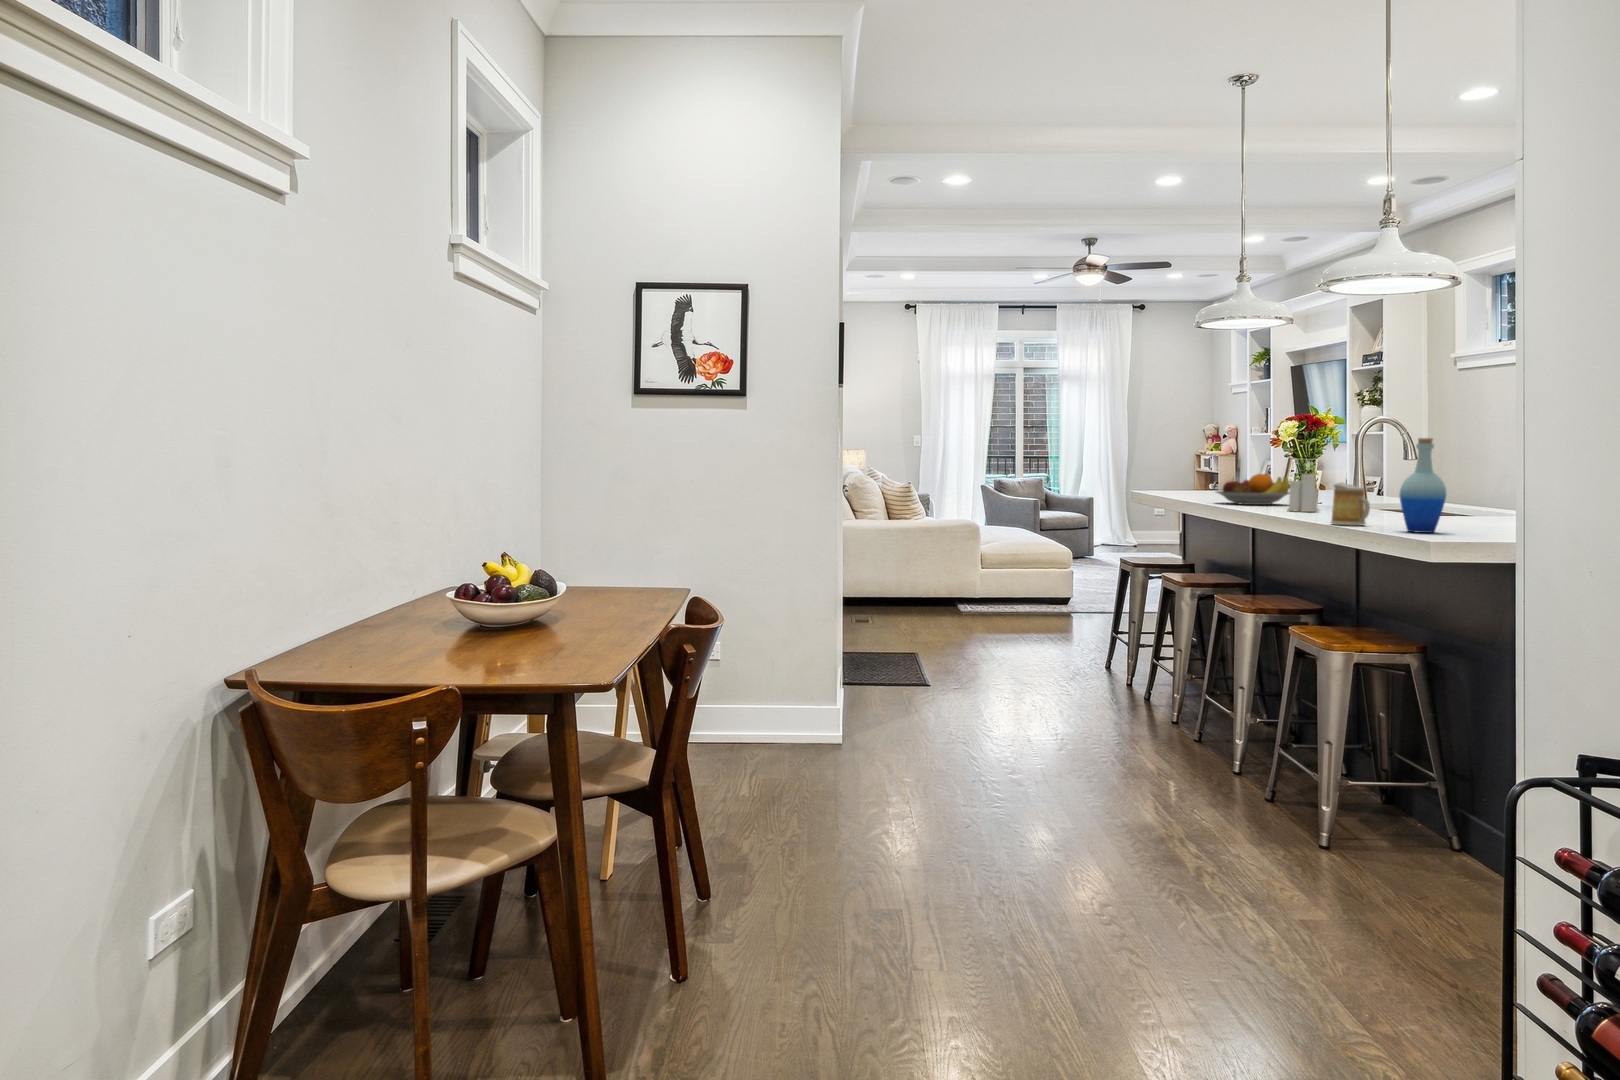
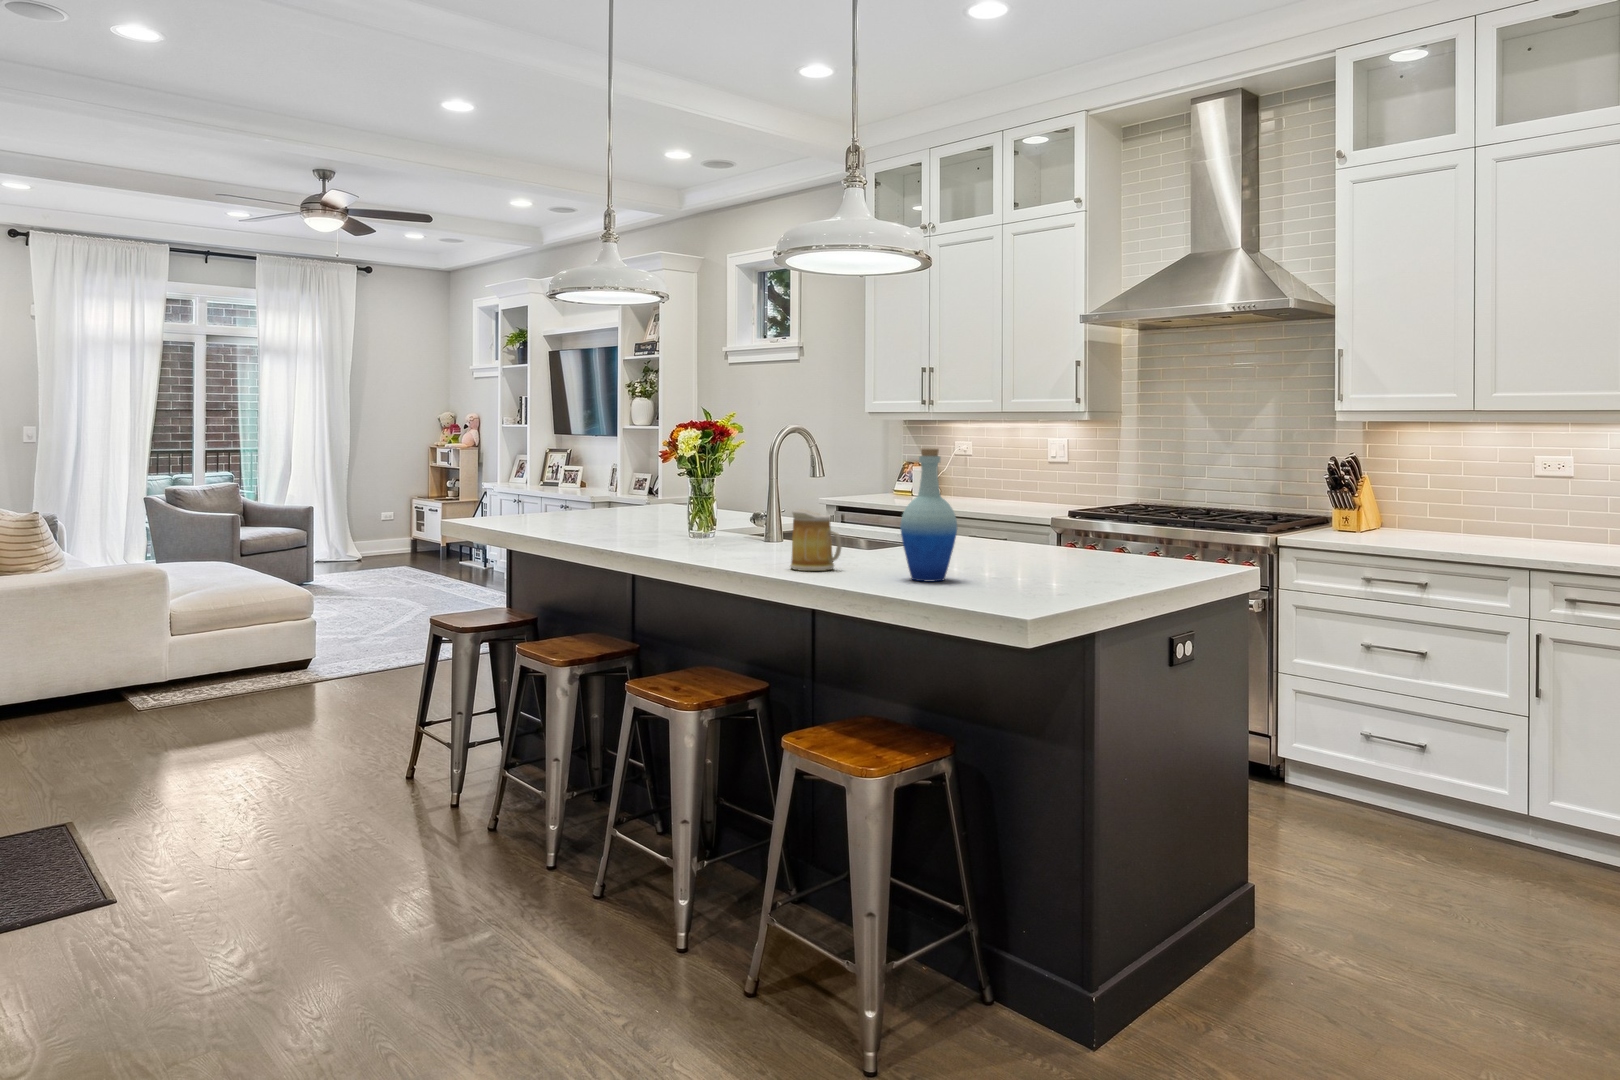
fruit bowl: present [1216,474,1290,505] -> none [553,486,650,529]
candle: present [1288,474,1319,512] -> none [672,484,711,541]

